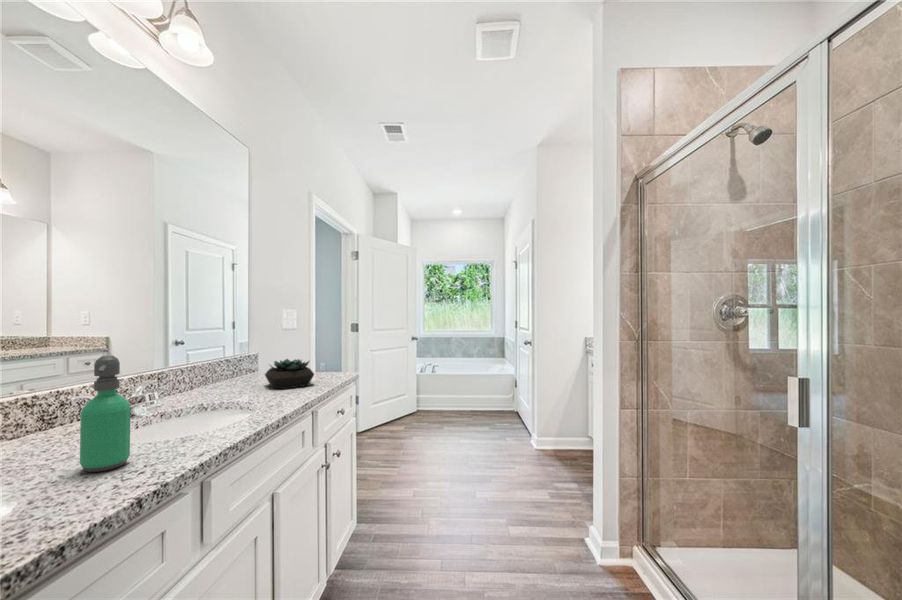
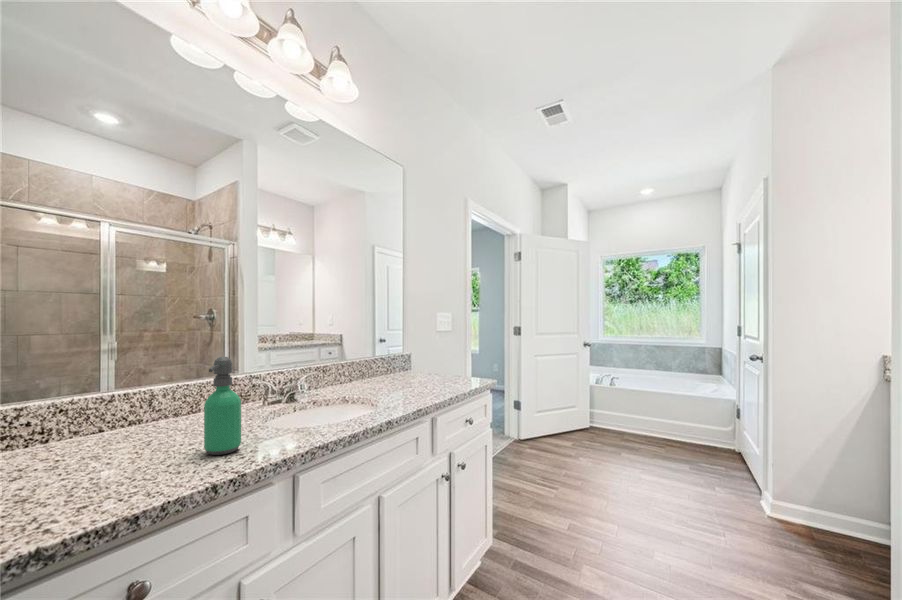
succulent plant: present [265,359,314,389] -> none [403,364,446,394]

